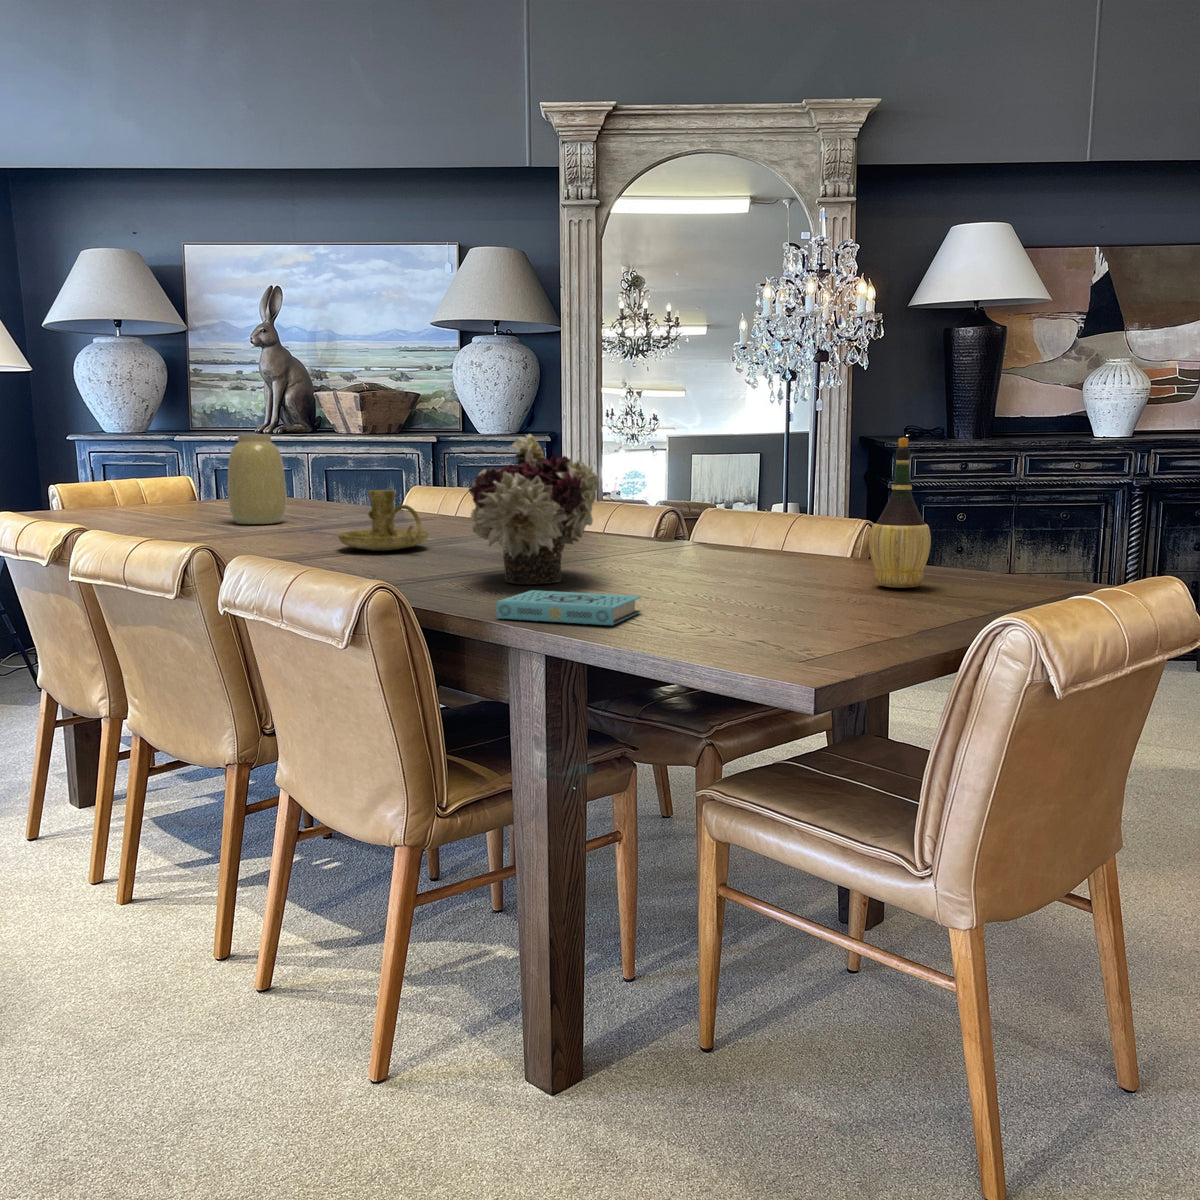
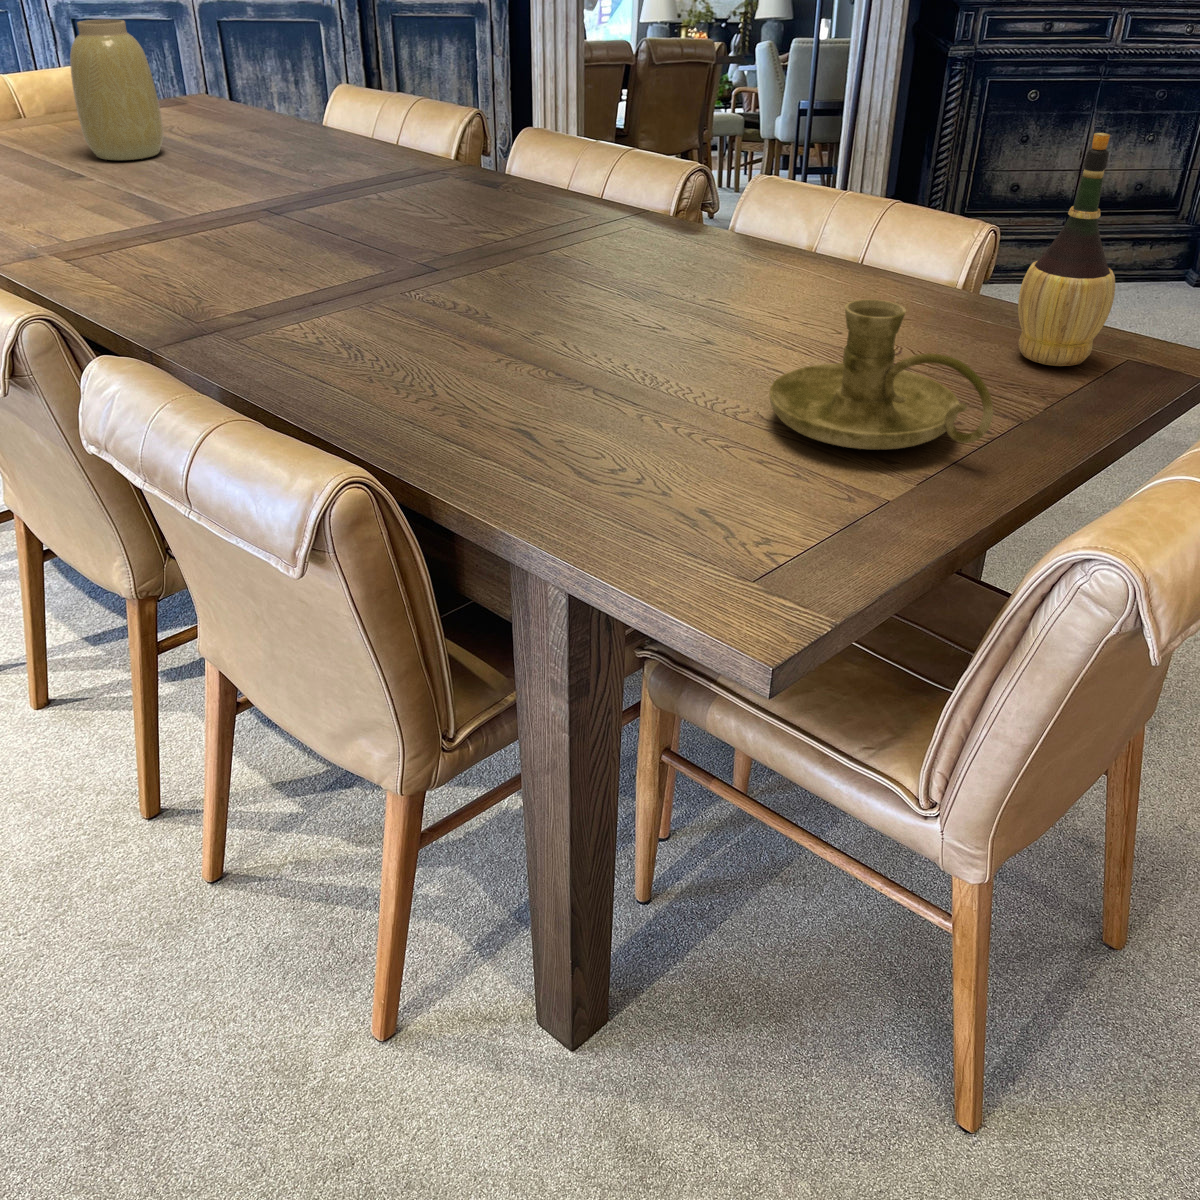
flower arrangement: present [469,434,599,584] -> none [422,109,622,353]
candle holder: present [338,490,429,551] -> present [769,299,993,449]
book: present [496,590,641,625] -> none [480,403,699,503]

